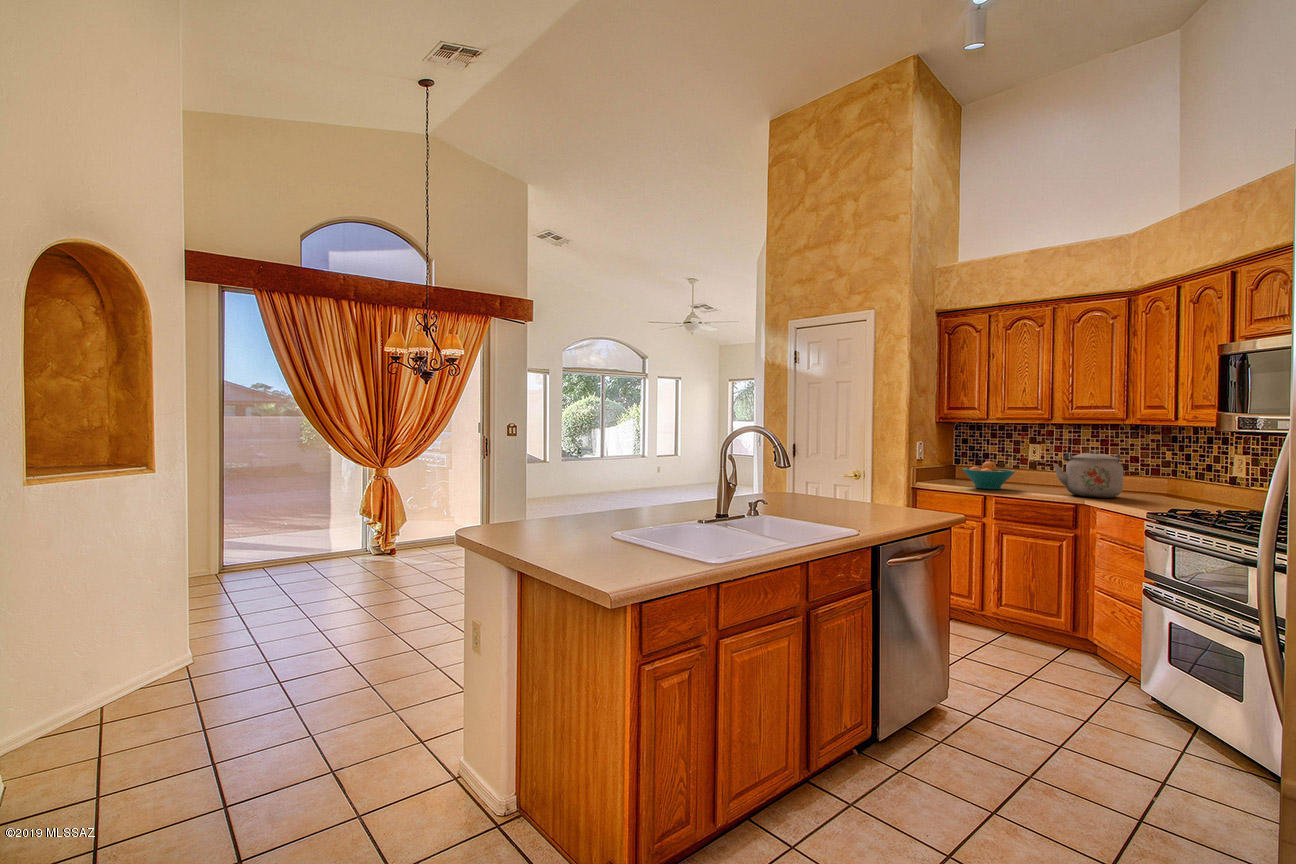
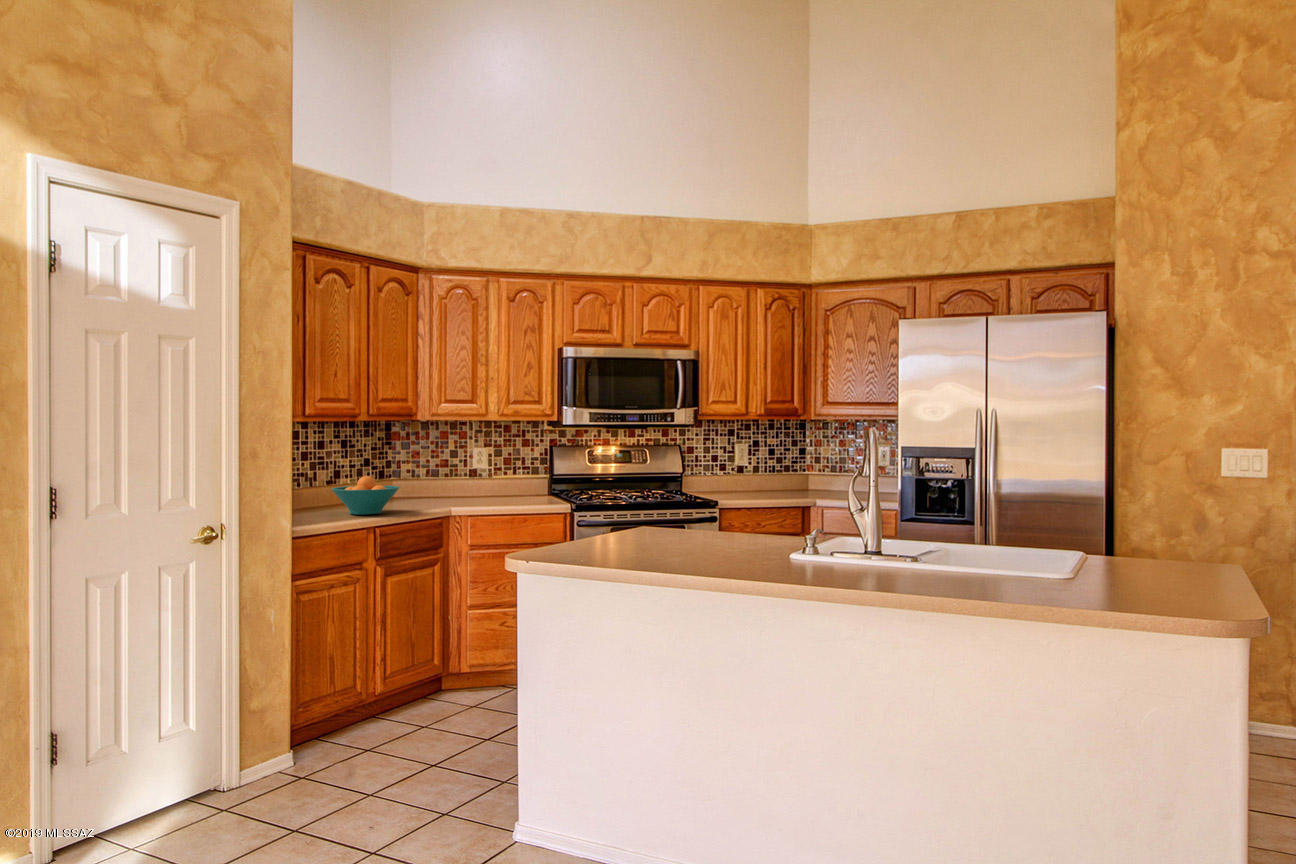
kettle: present [1055,450,1123,498] -> none [405,451,468,504]

